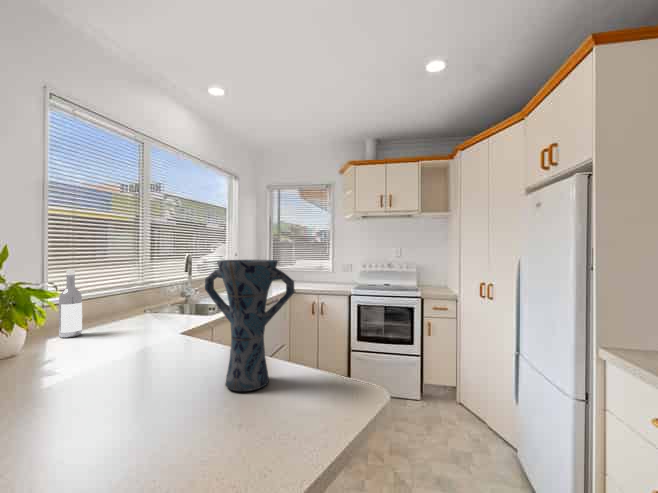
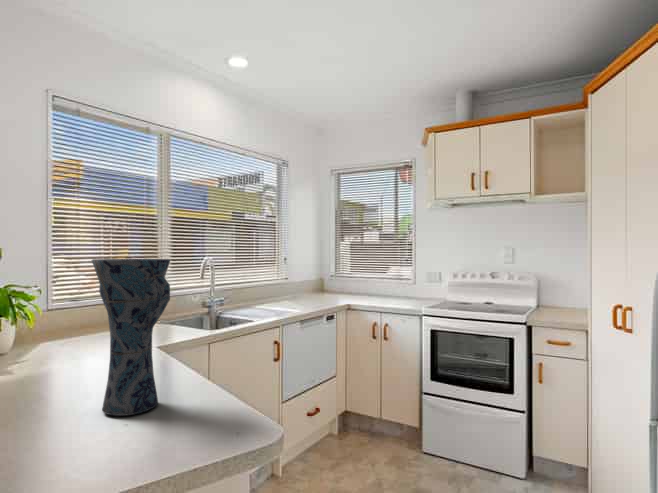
wine bottle: present [59,270,82,338] -> none [43,271,65,342]

